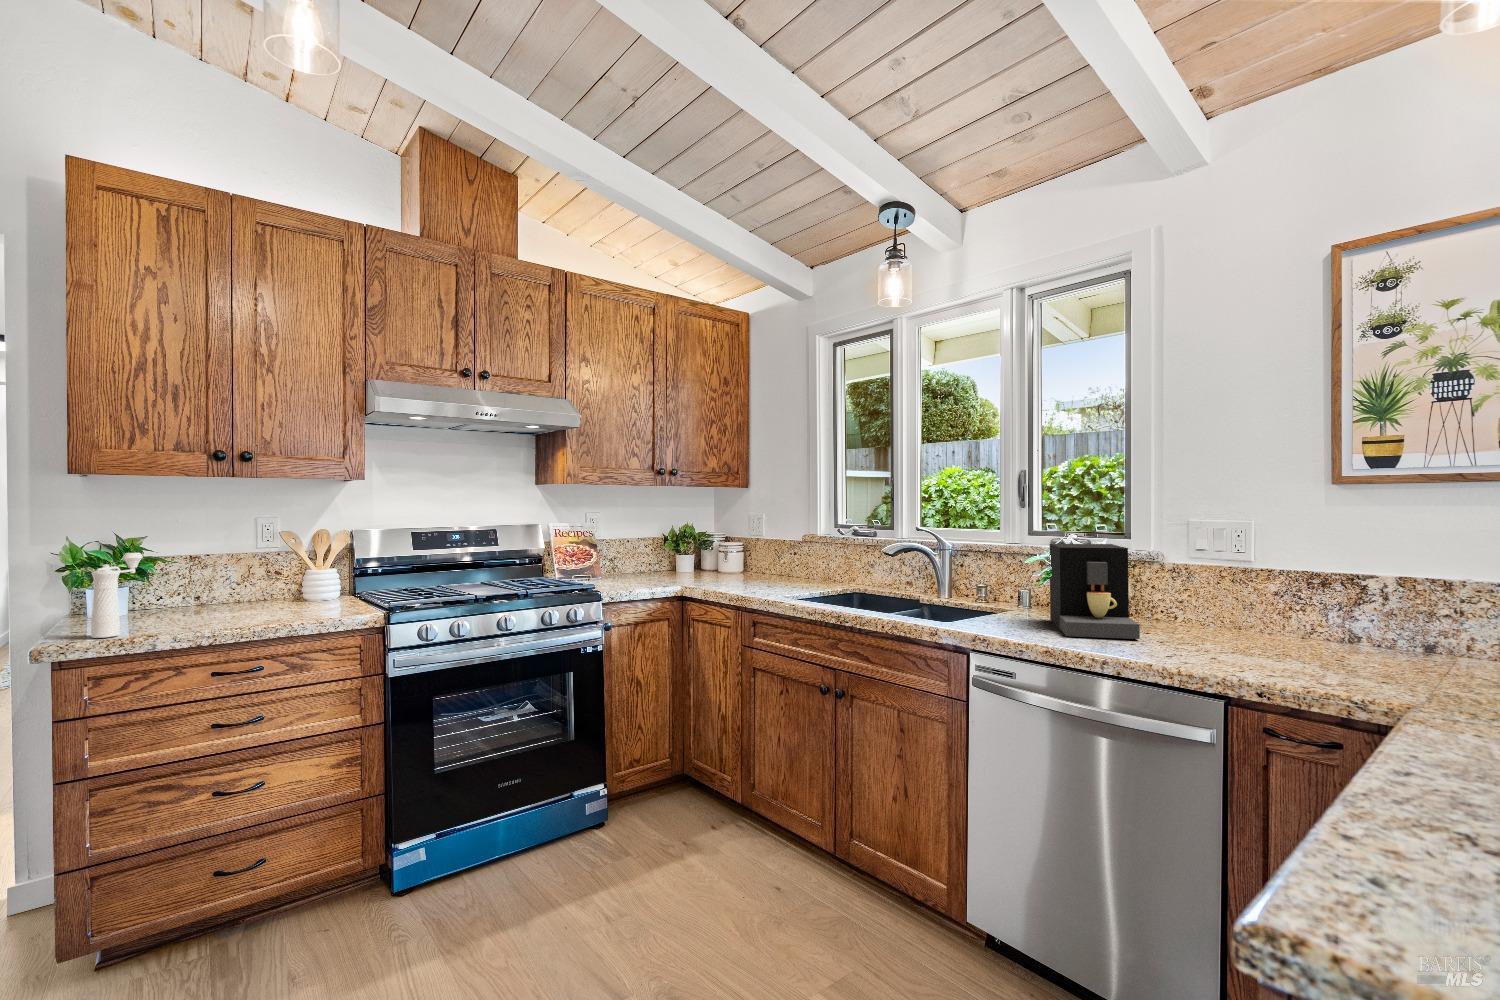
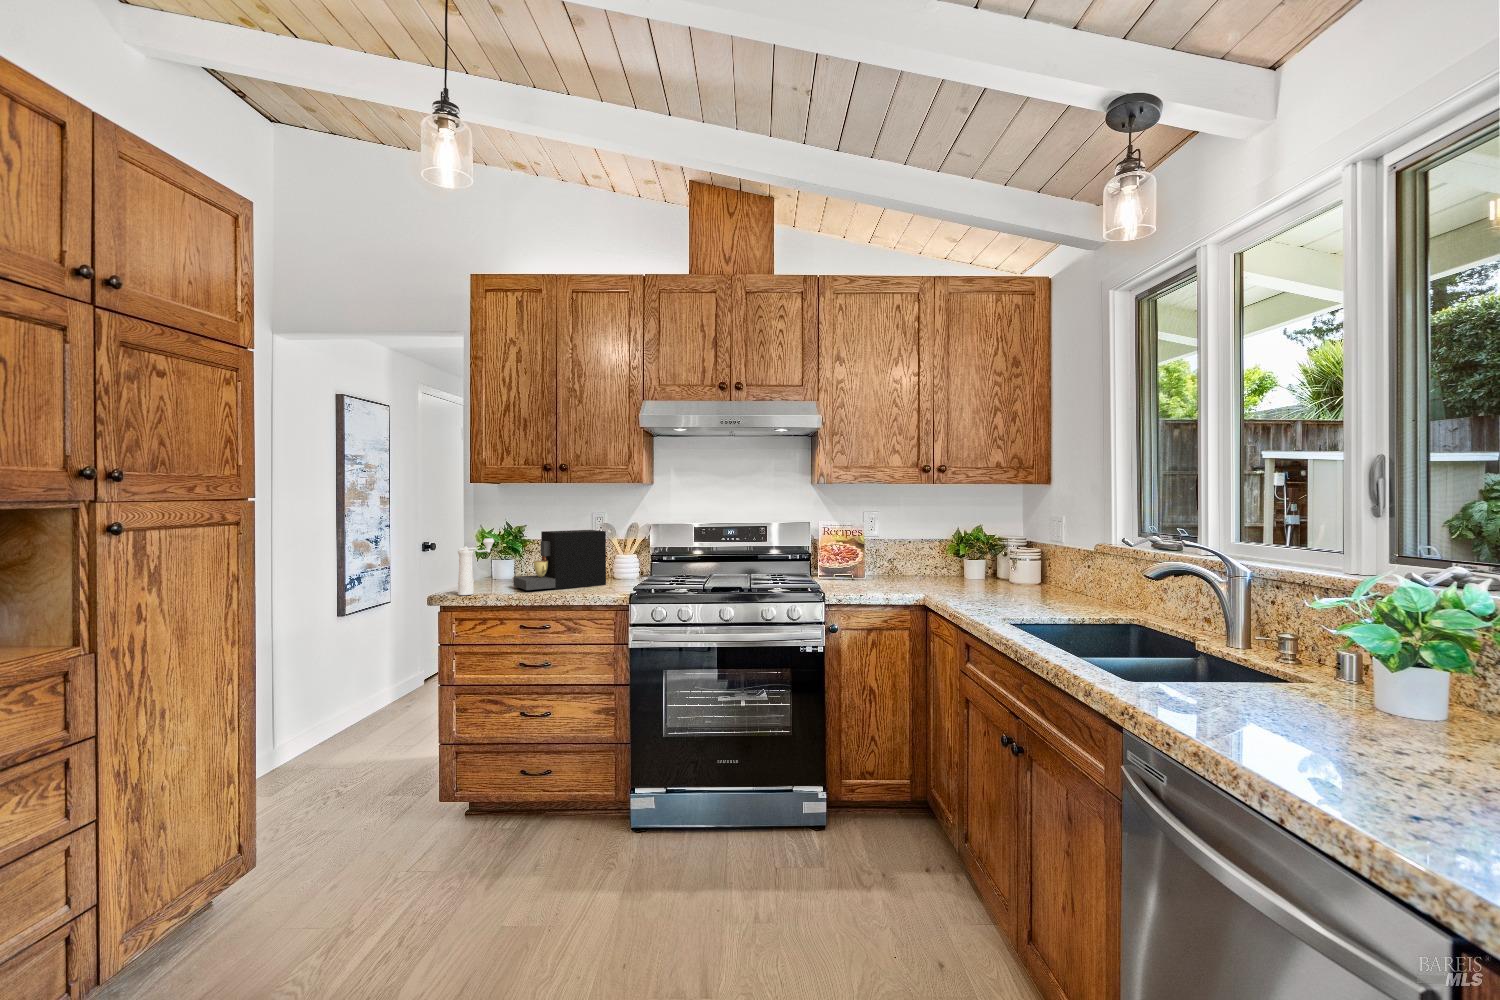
coffee maker: present [1050,544,1140,639] -> present [513,530,606,590]

